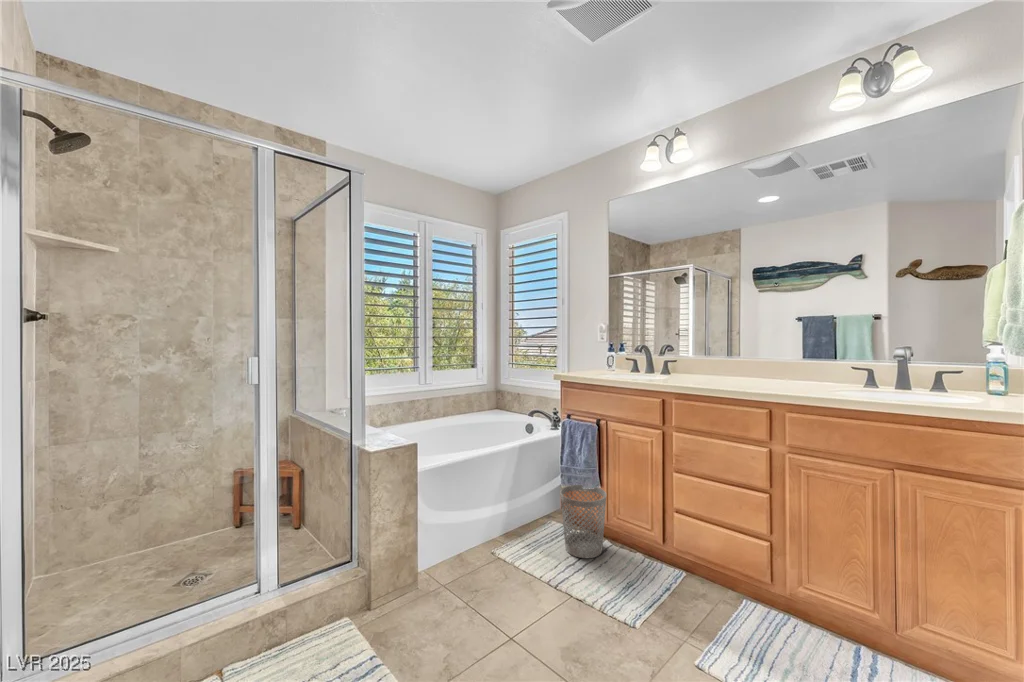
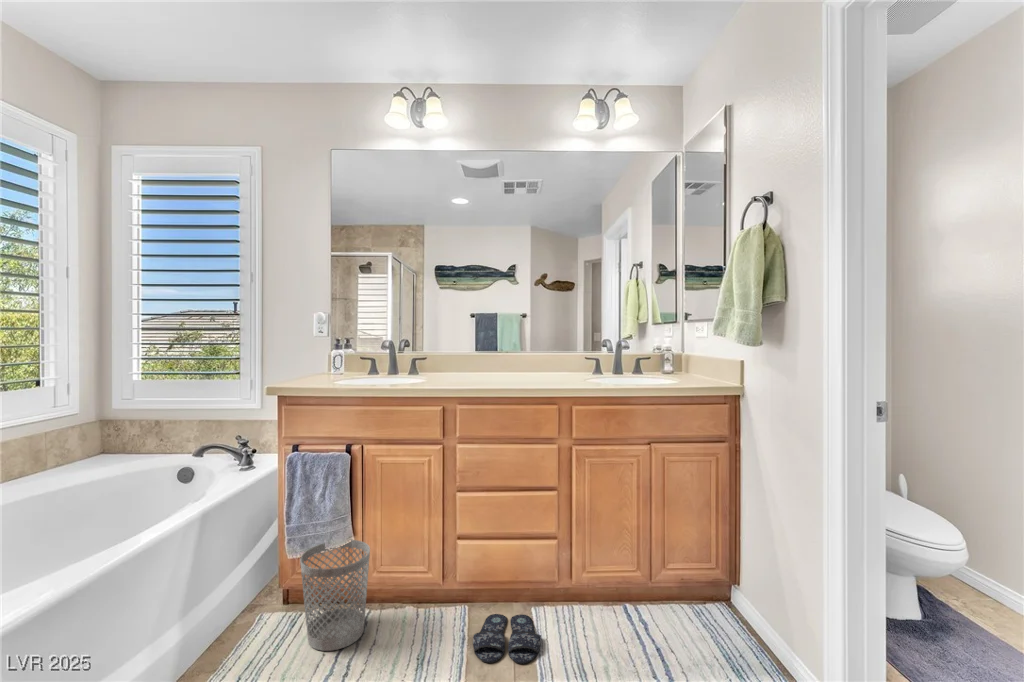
slippers: none [669,584,738,631] -> present [473,614,541,664]

